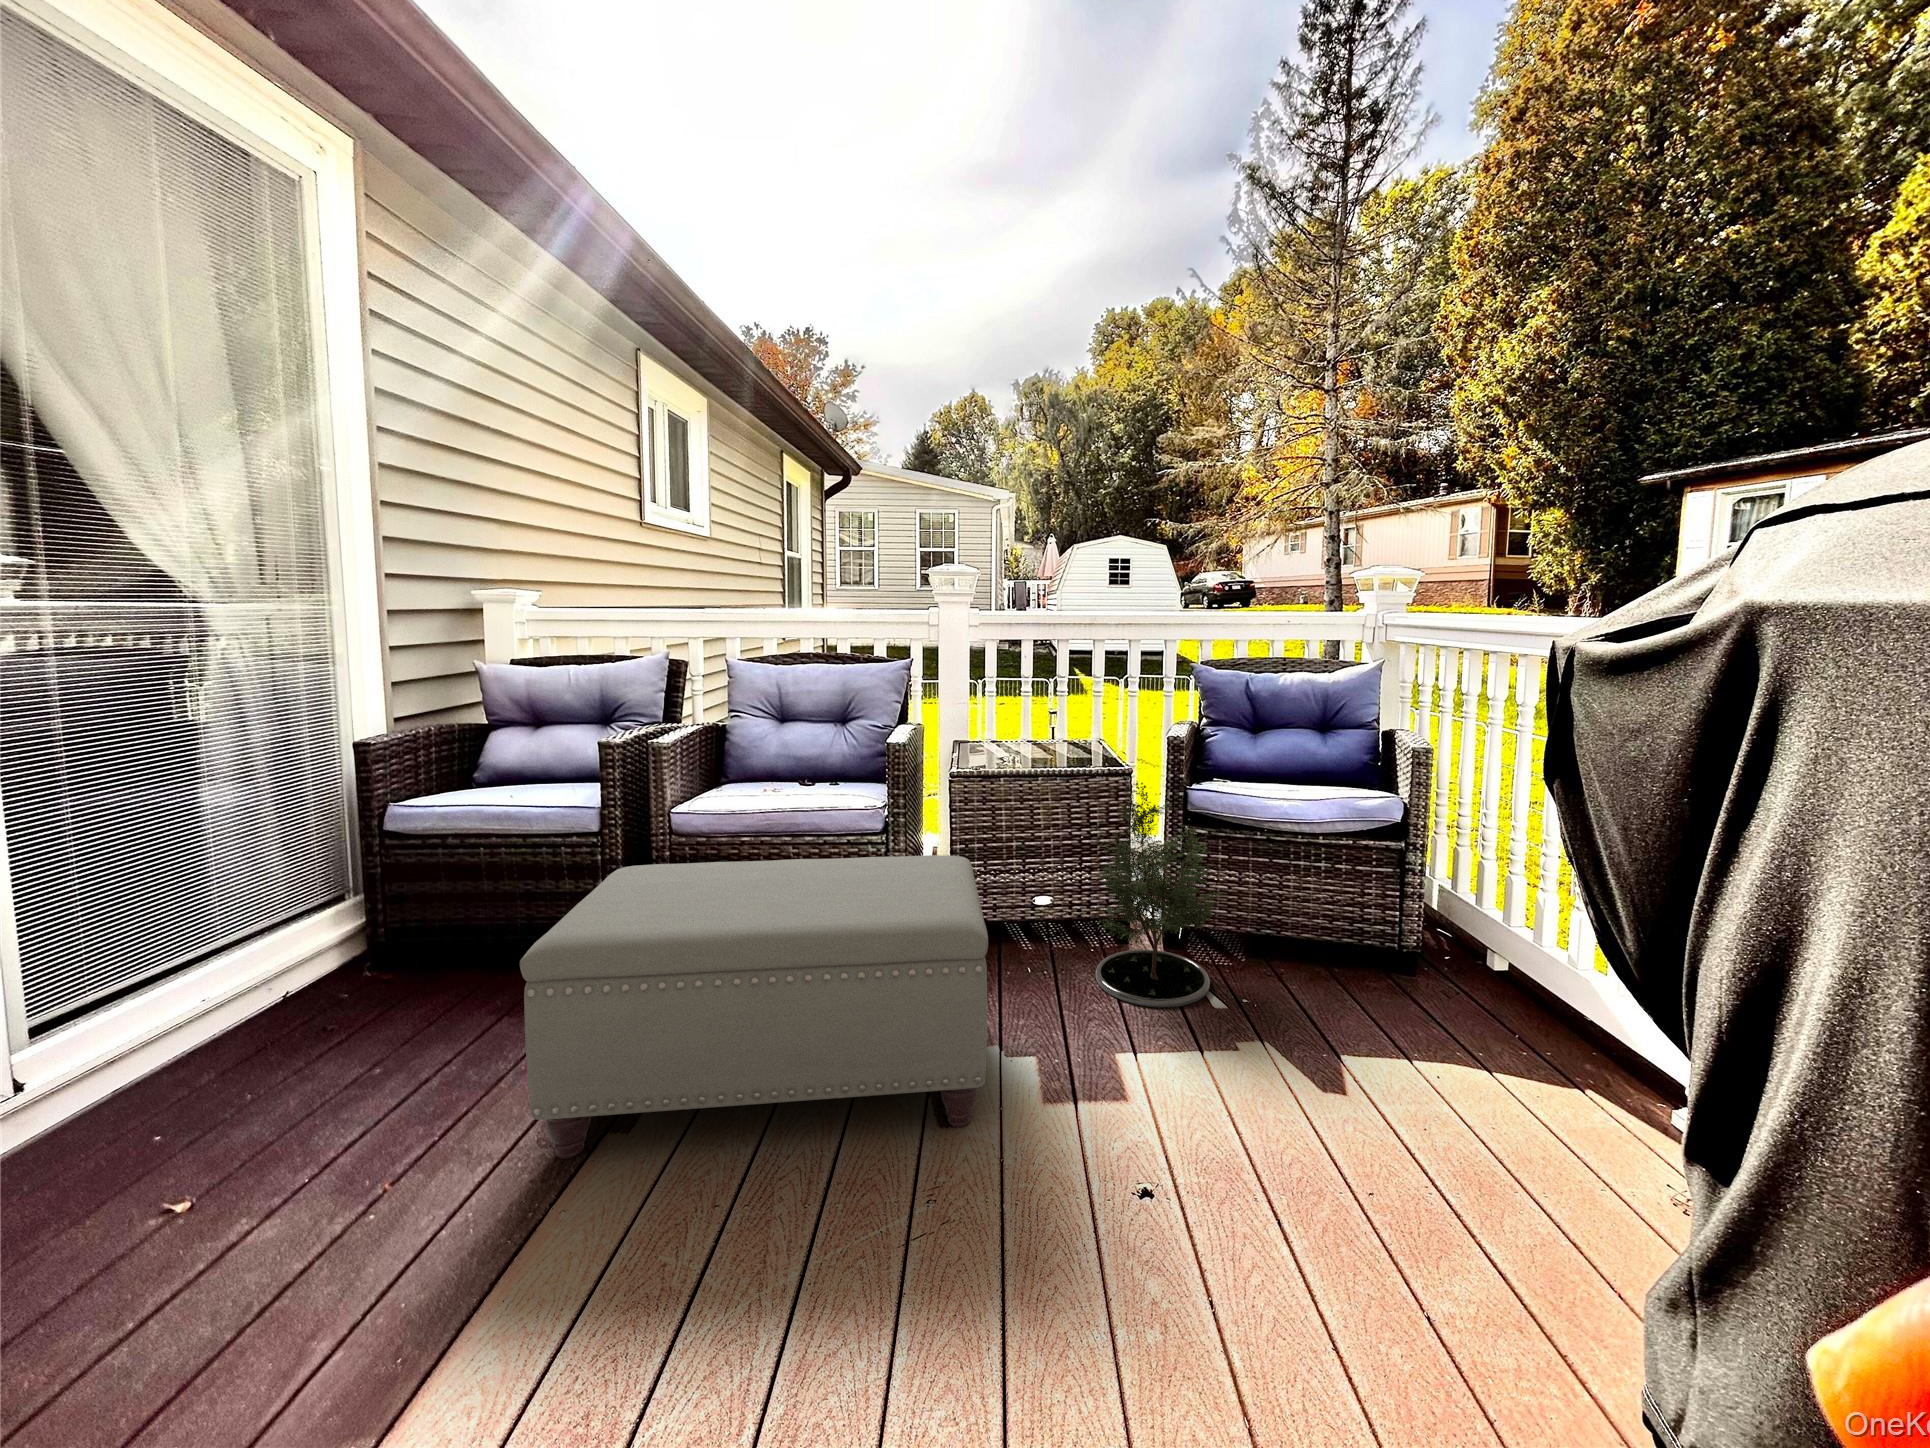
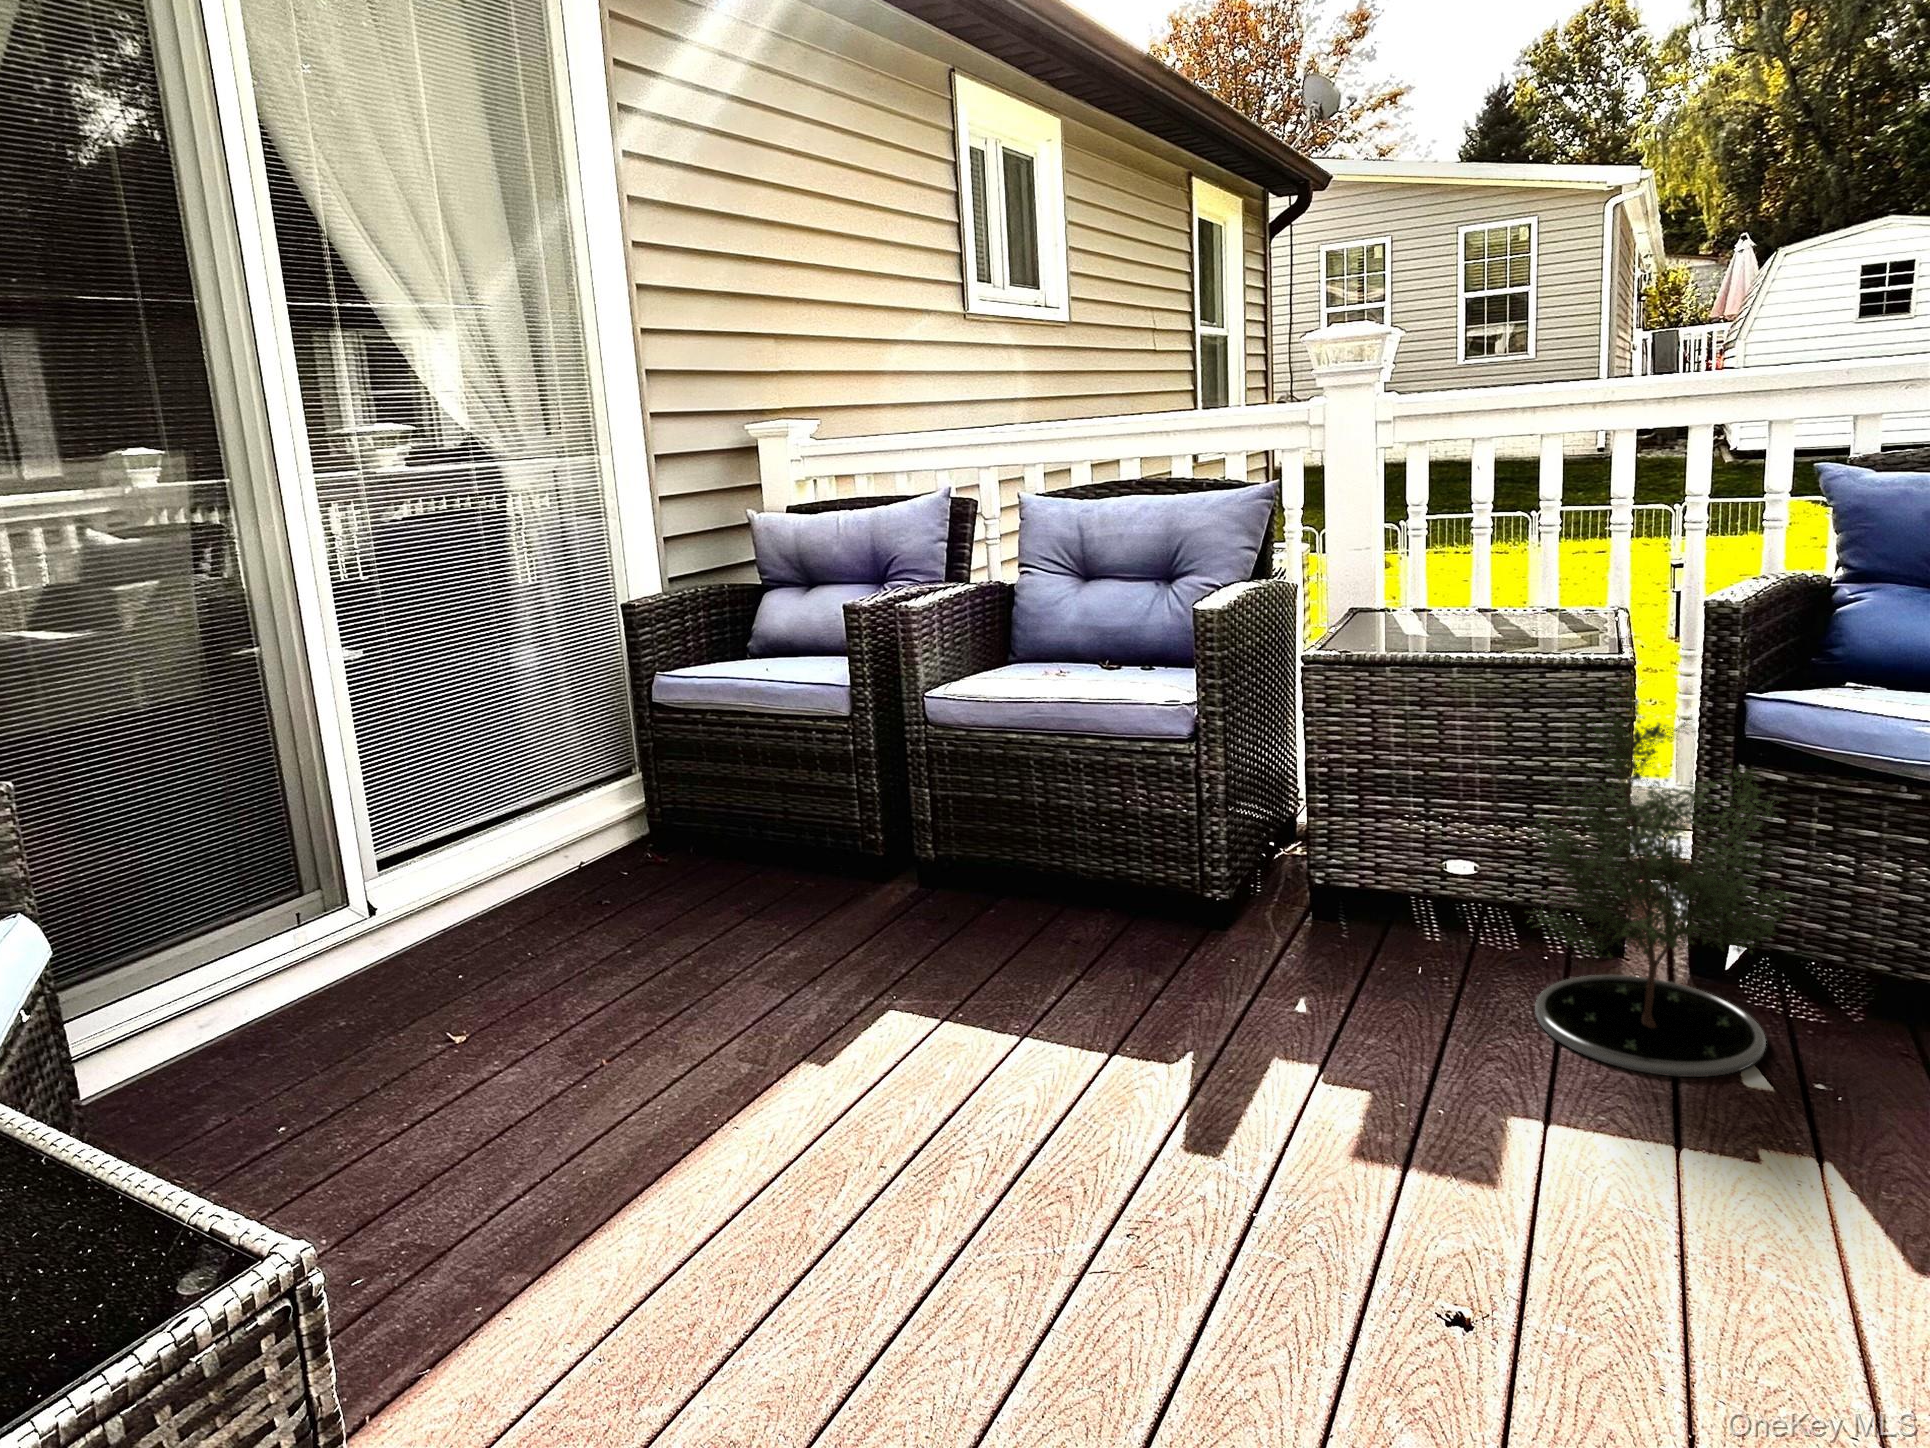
ottoman: present [520,855,988,1159] -> none [697,757,1293,1156]

